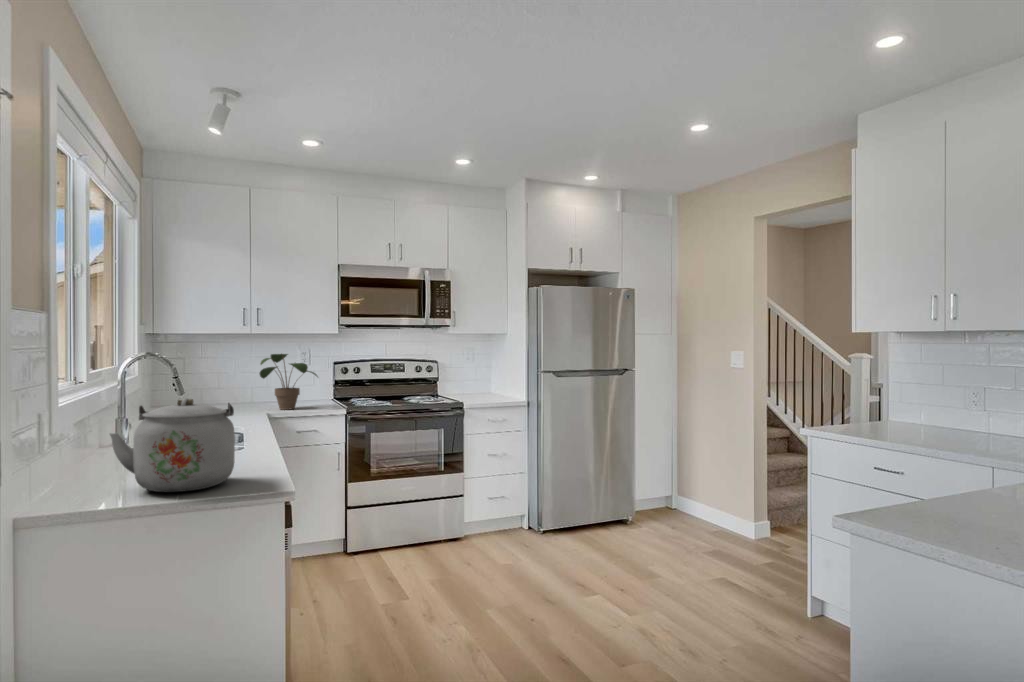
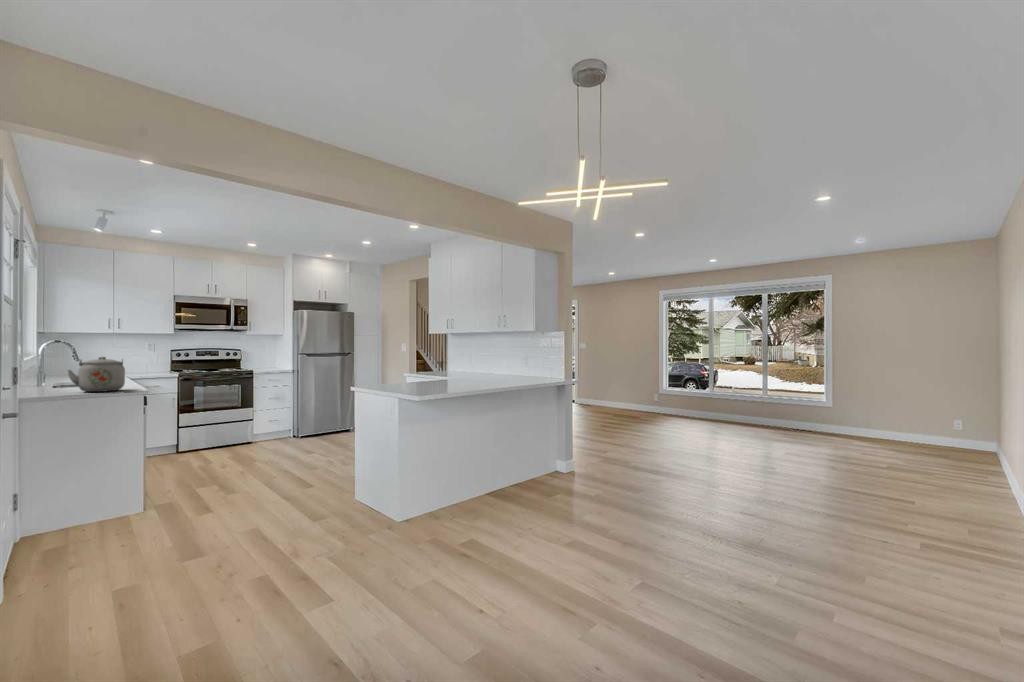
potted plant: present [259,354,318,410] -> none [121,344,161,375]

